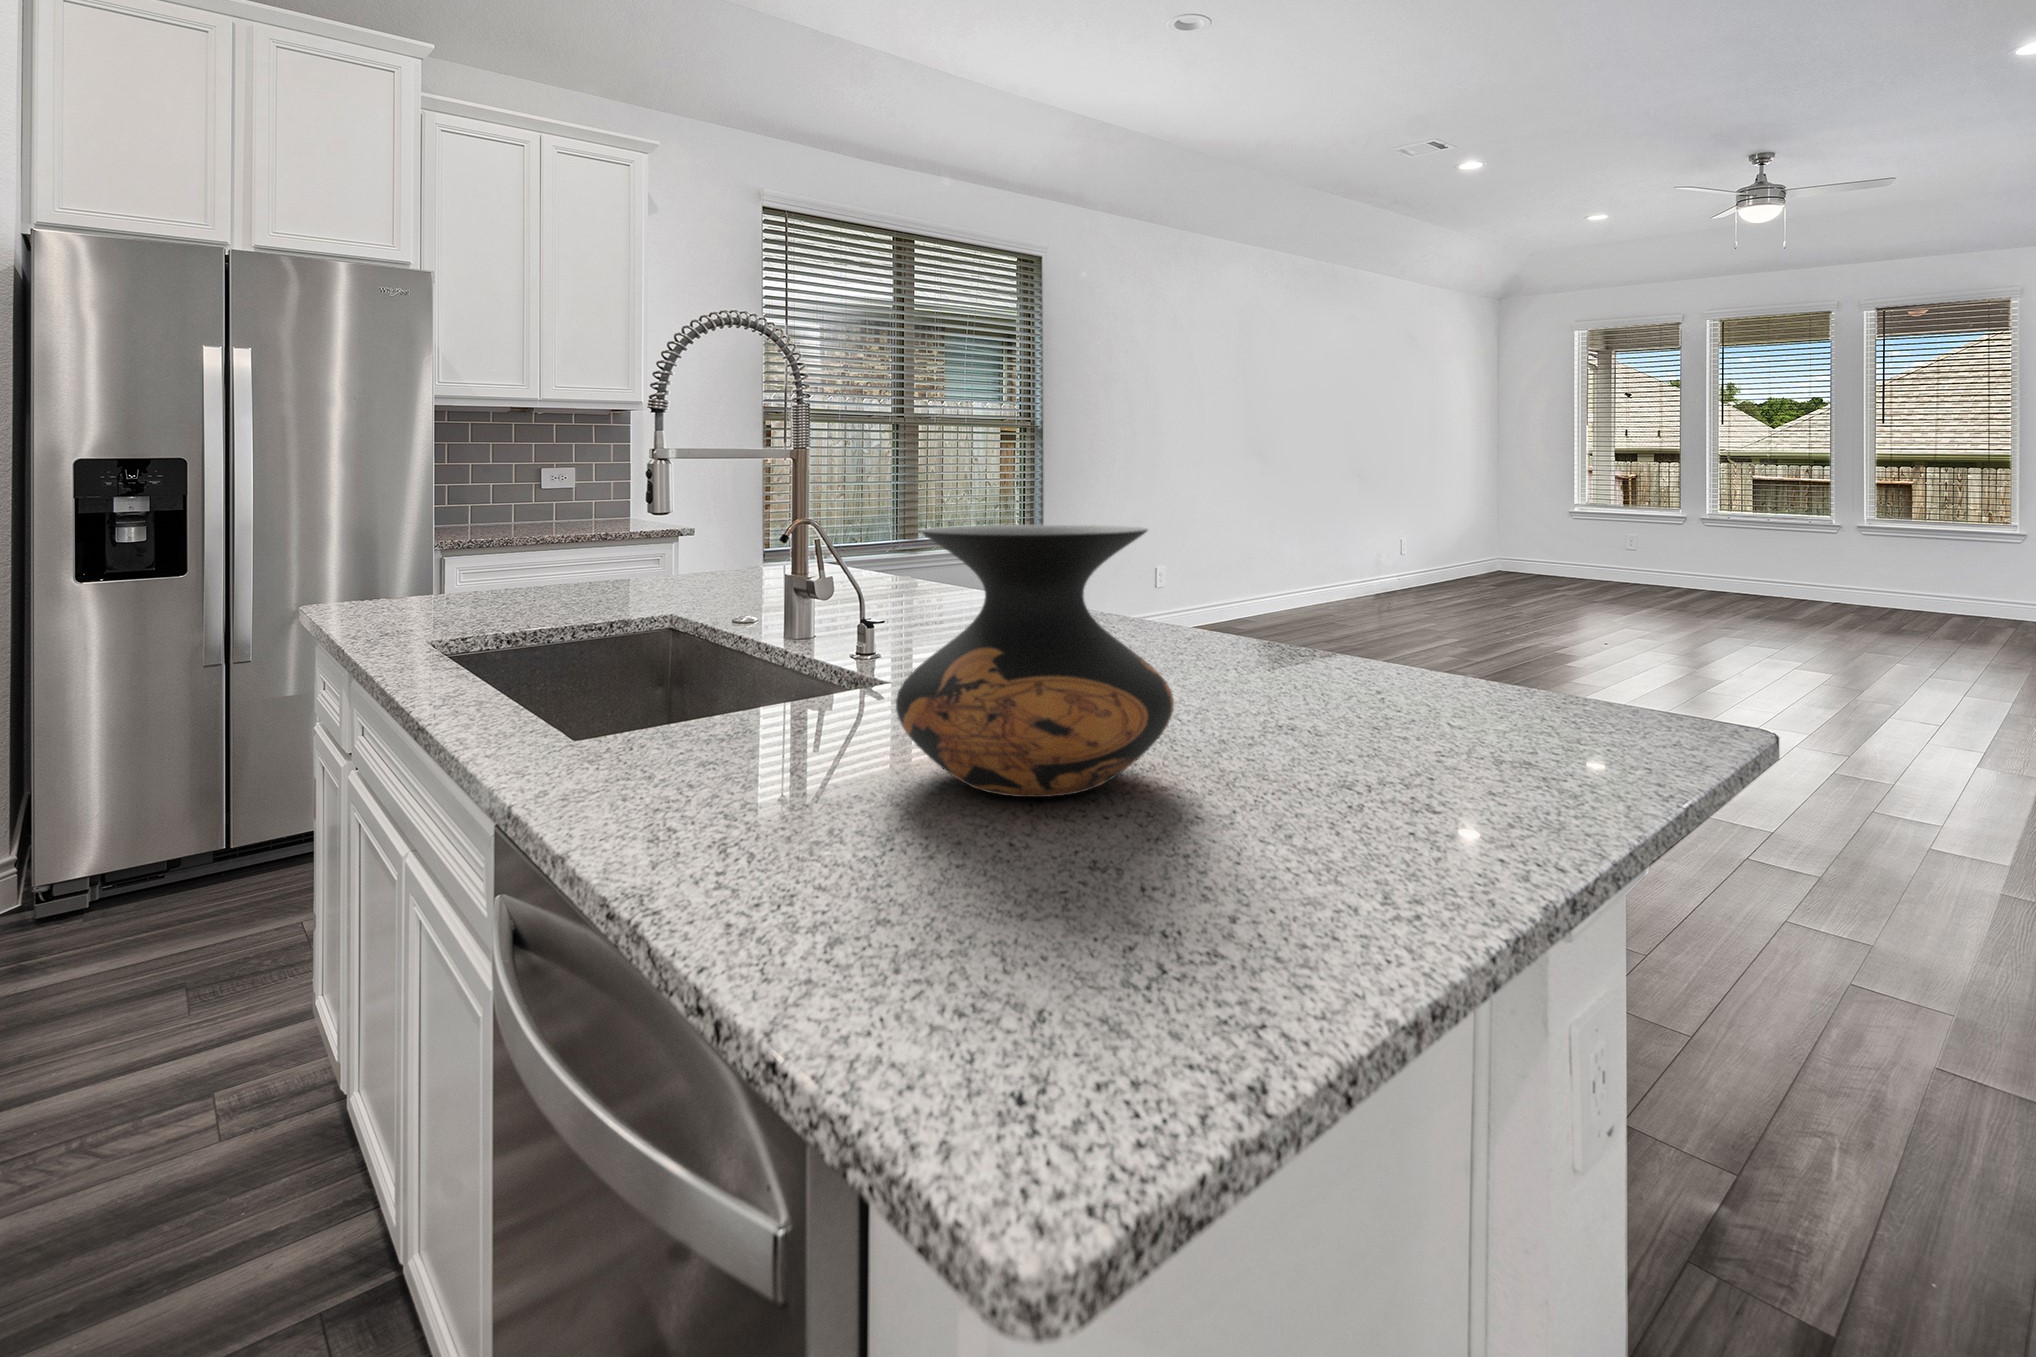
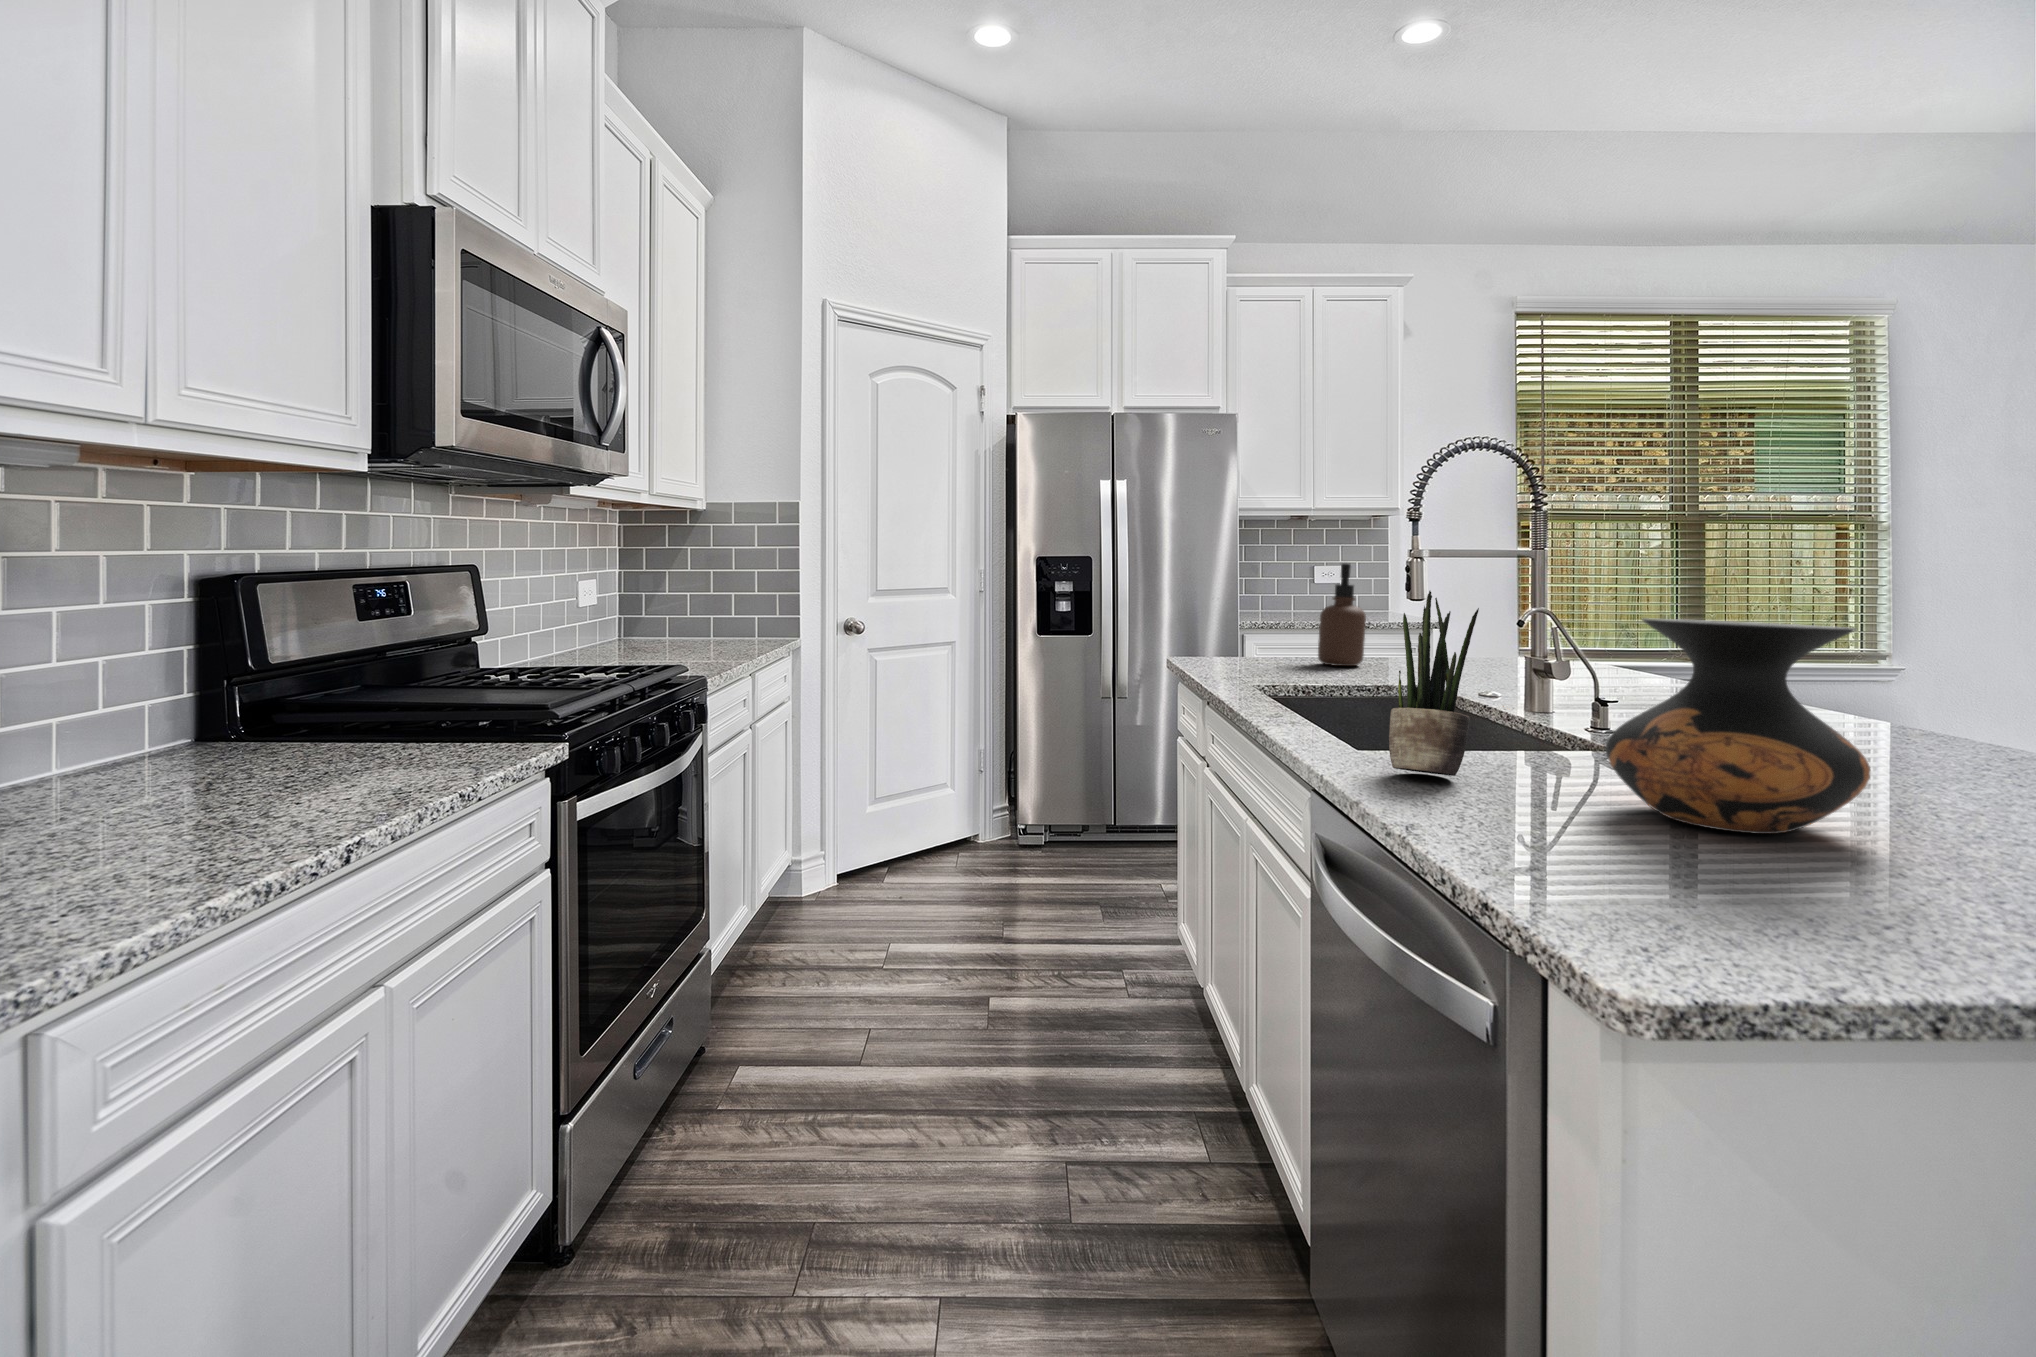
soap dispenser: none [523,462,589,599] -> present [1318,563,1366,666]
potted plant: none [606,503,720,775] -> present [1389,591,1479,776]

